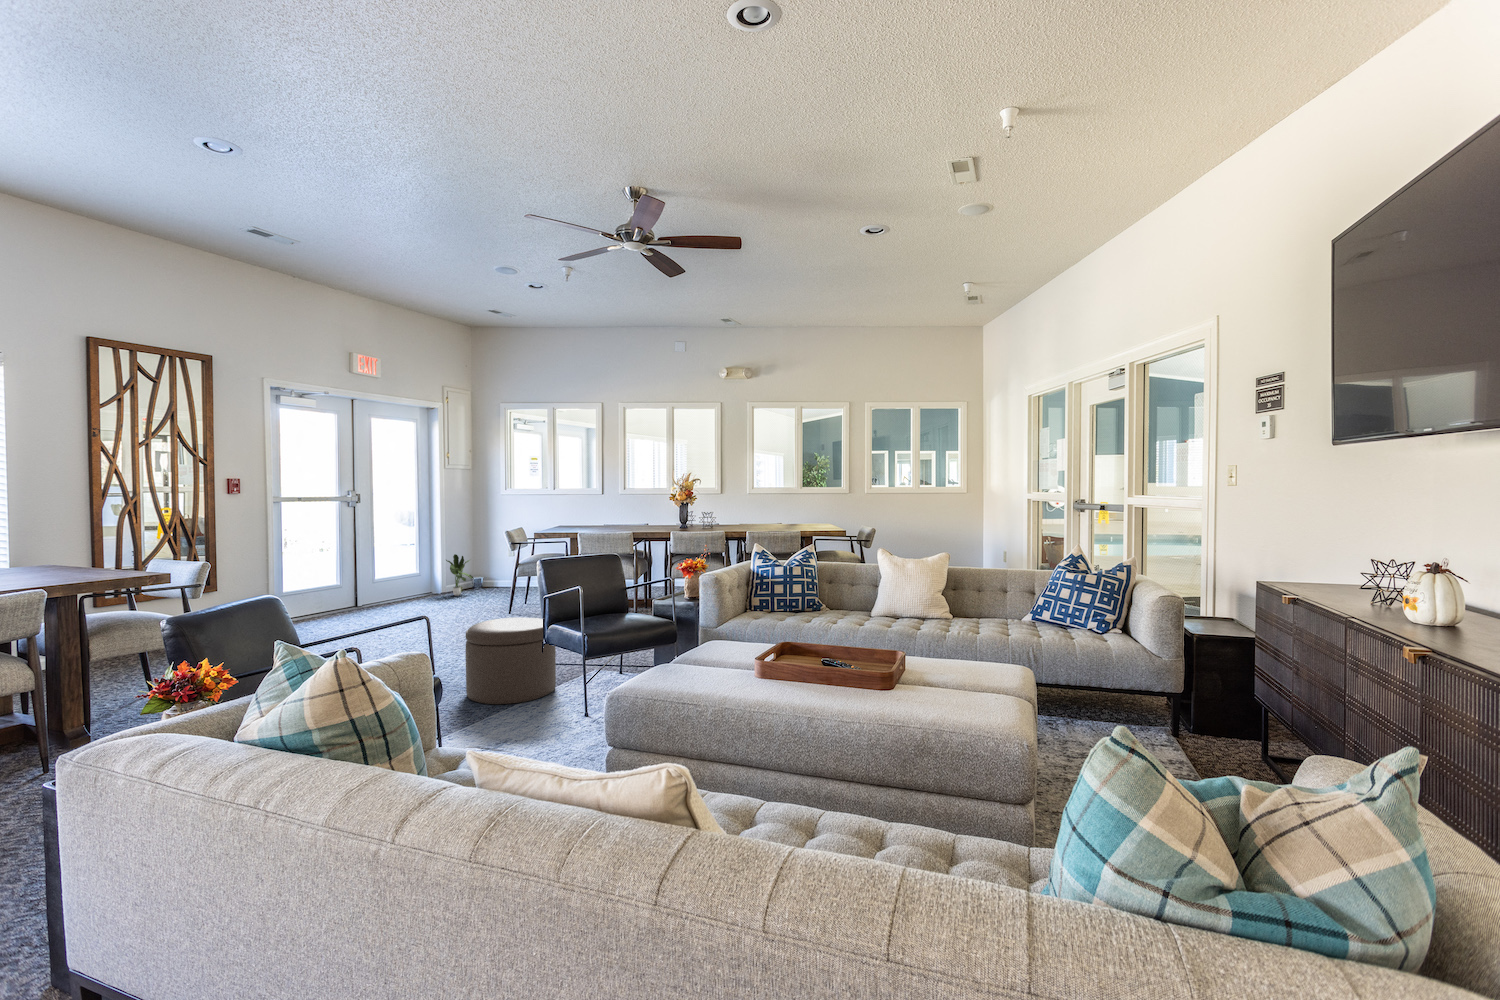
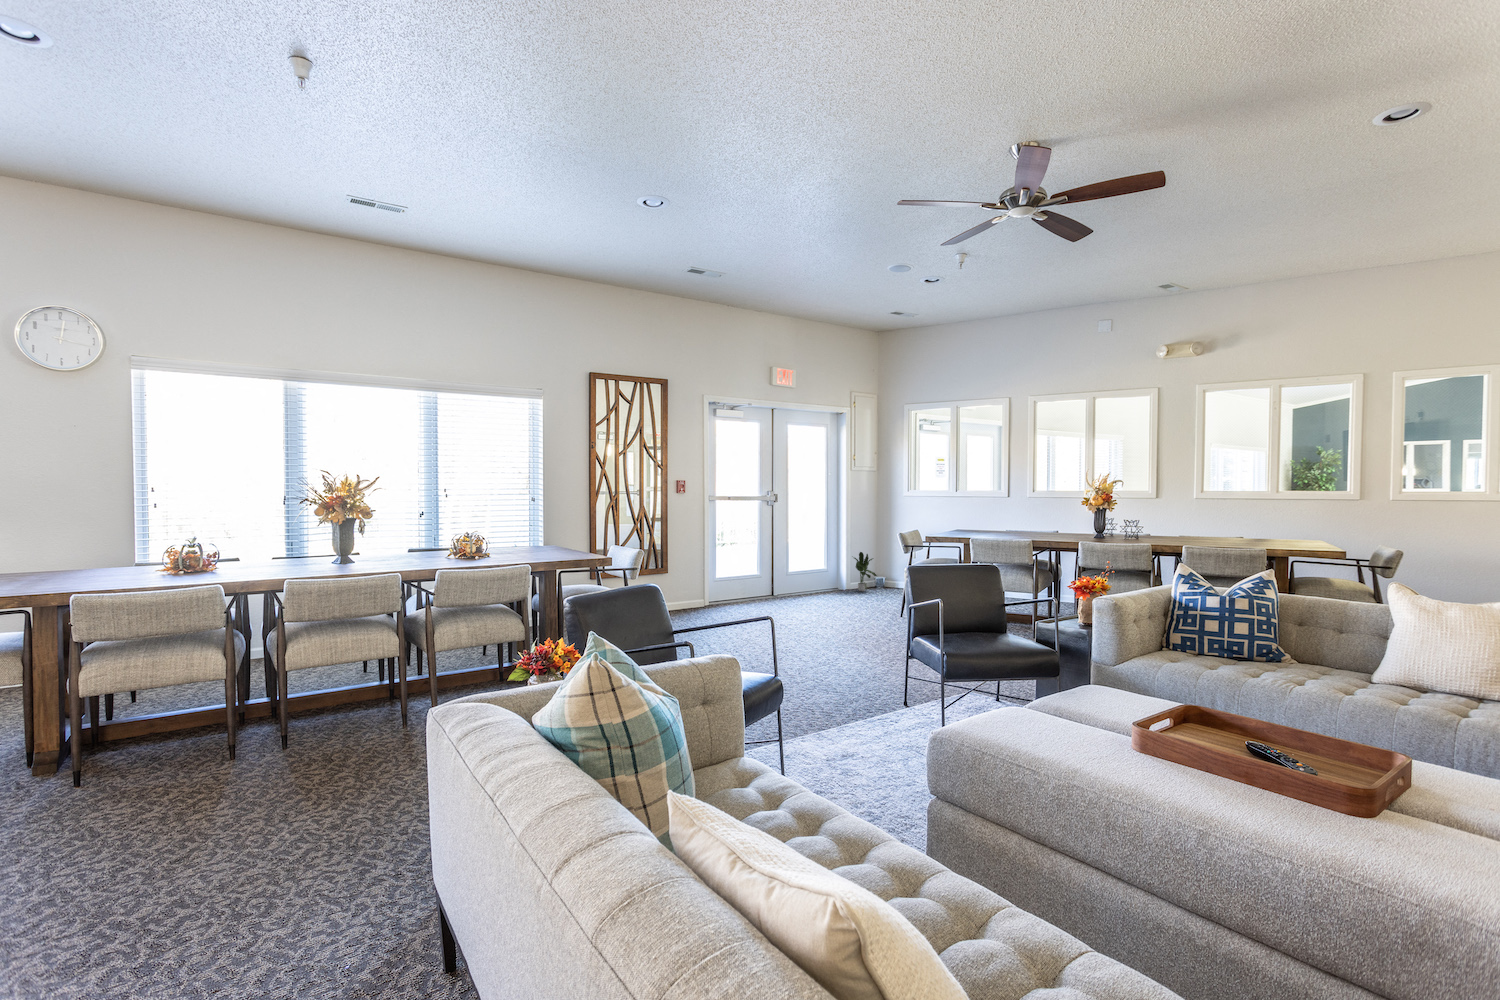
ottoman: present [465,617,556,704] -> none [831,622,920,712]

